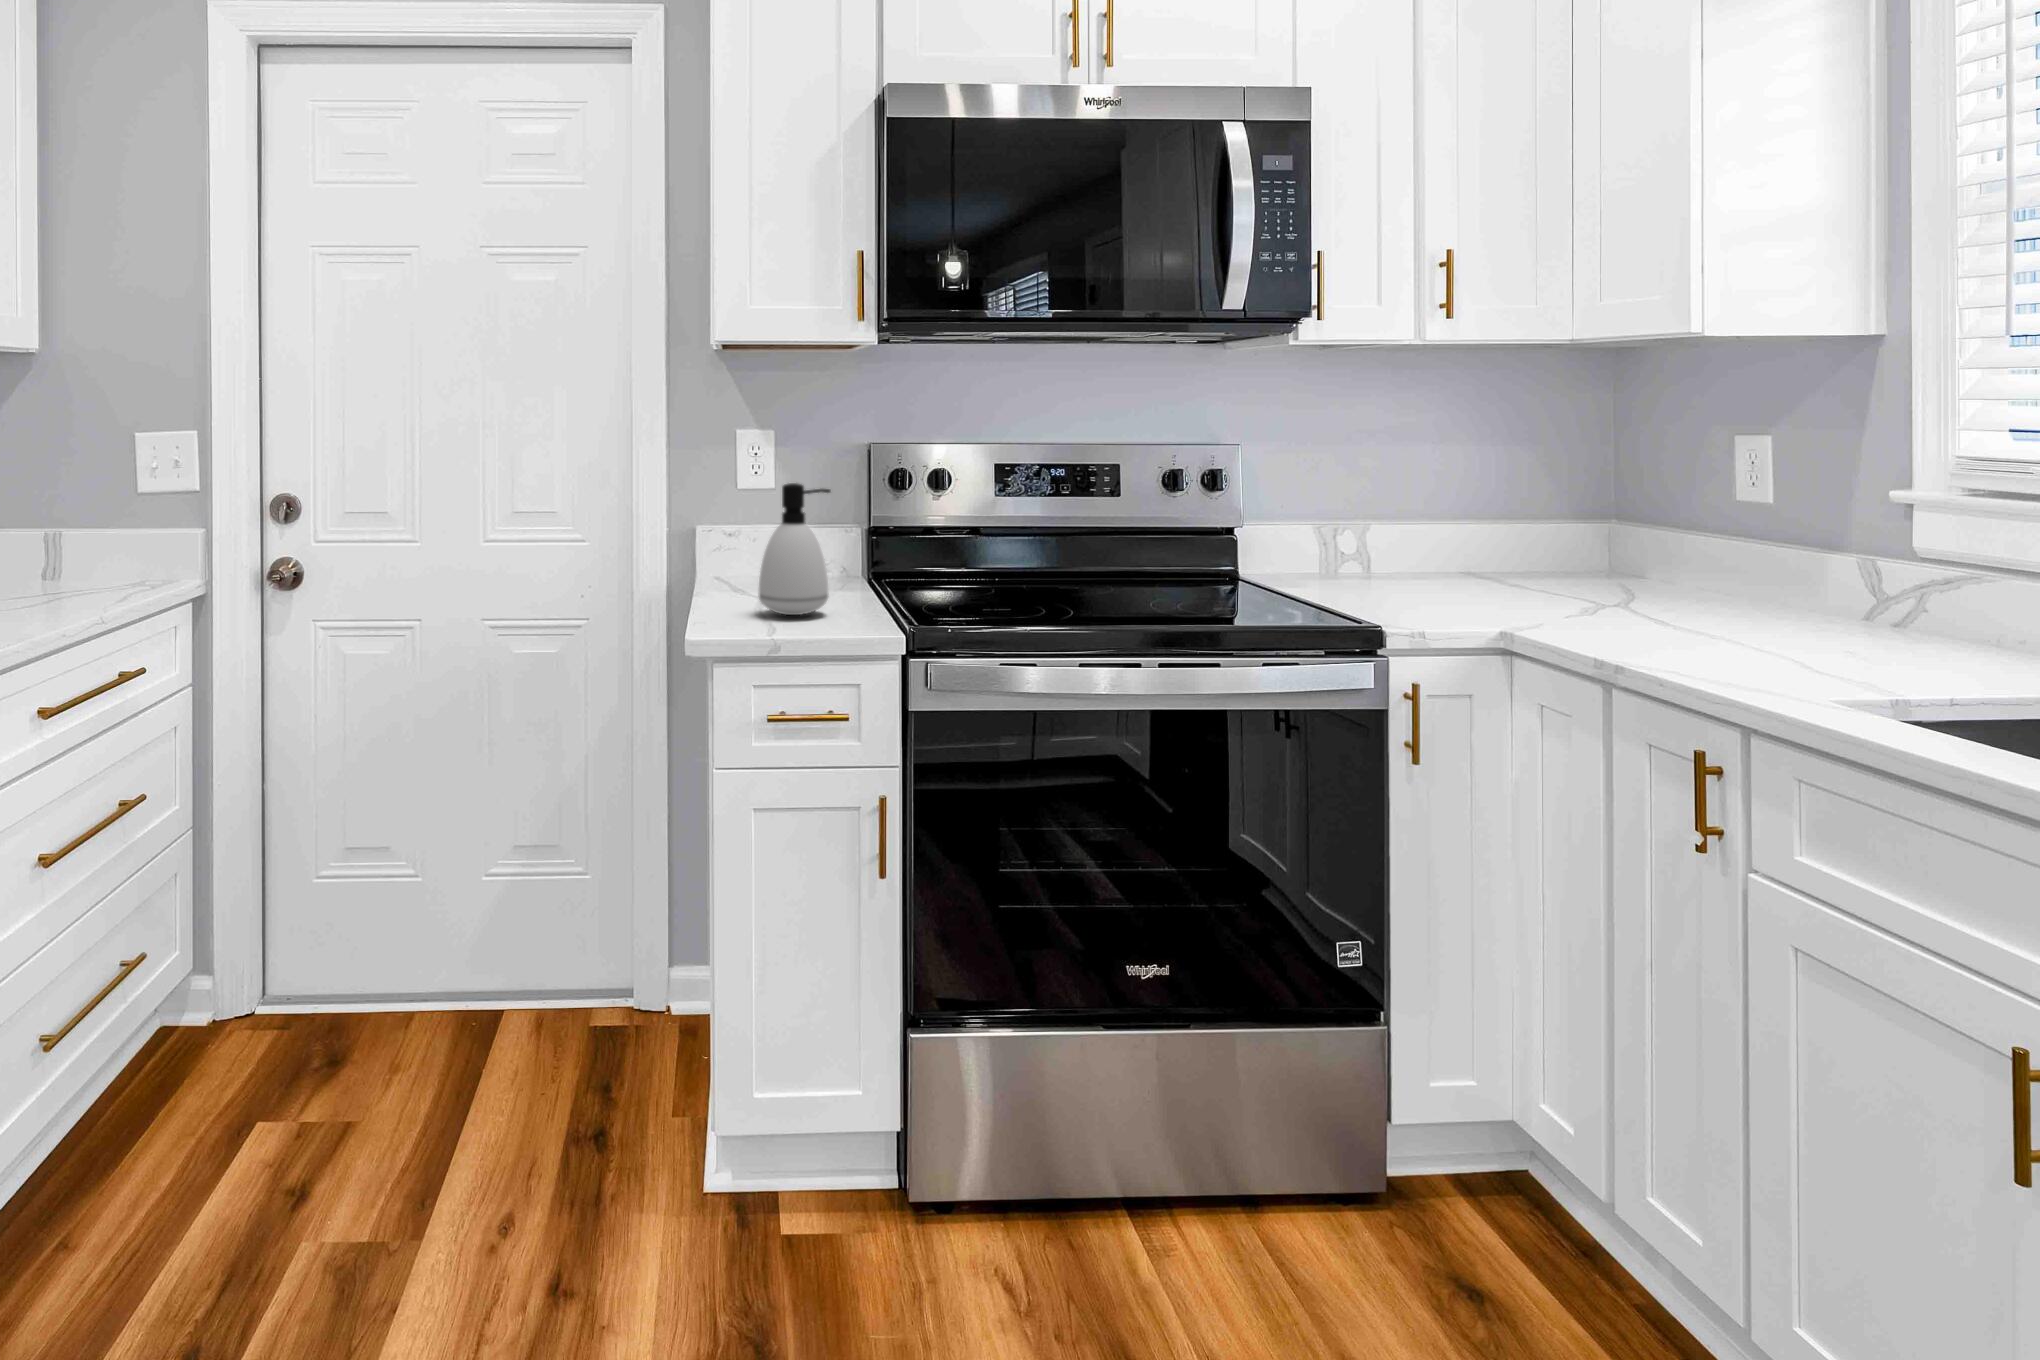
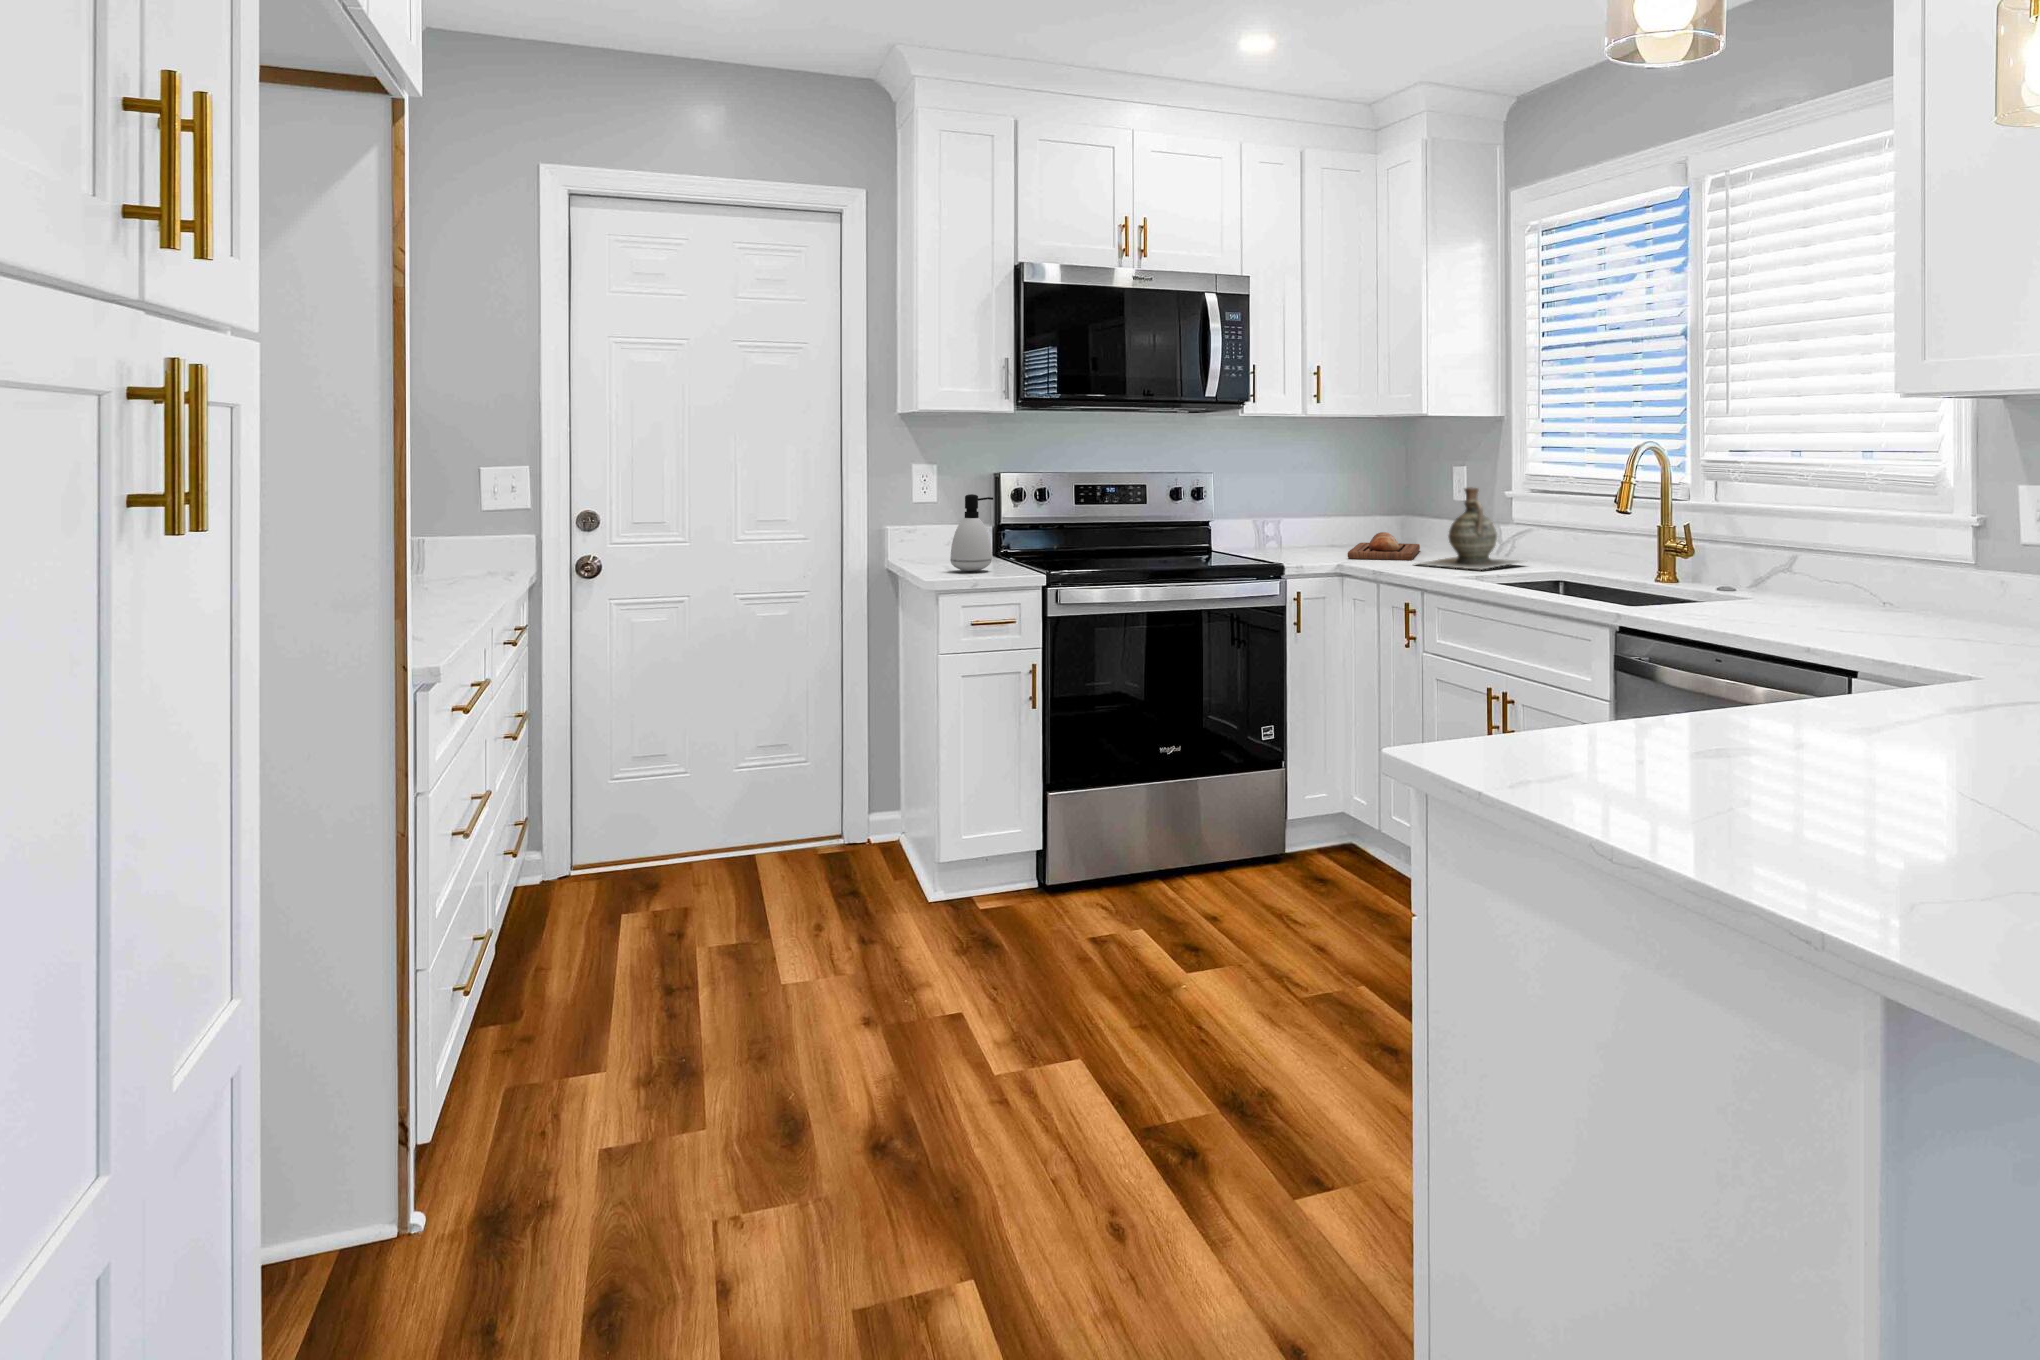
ceramic jug: none [1676,493,1989,685] -> present [1419,488,1520,569]
bread loaf: none [1519,564,1670,632] -> present [1348,532,1420,560]

